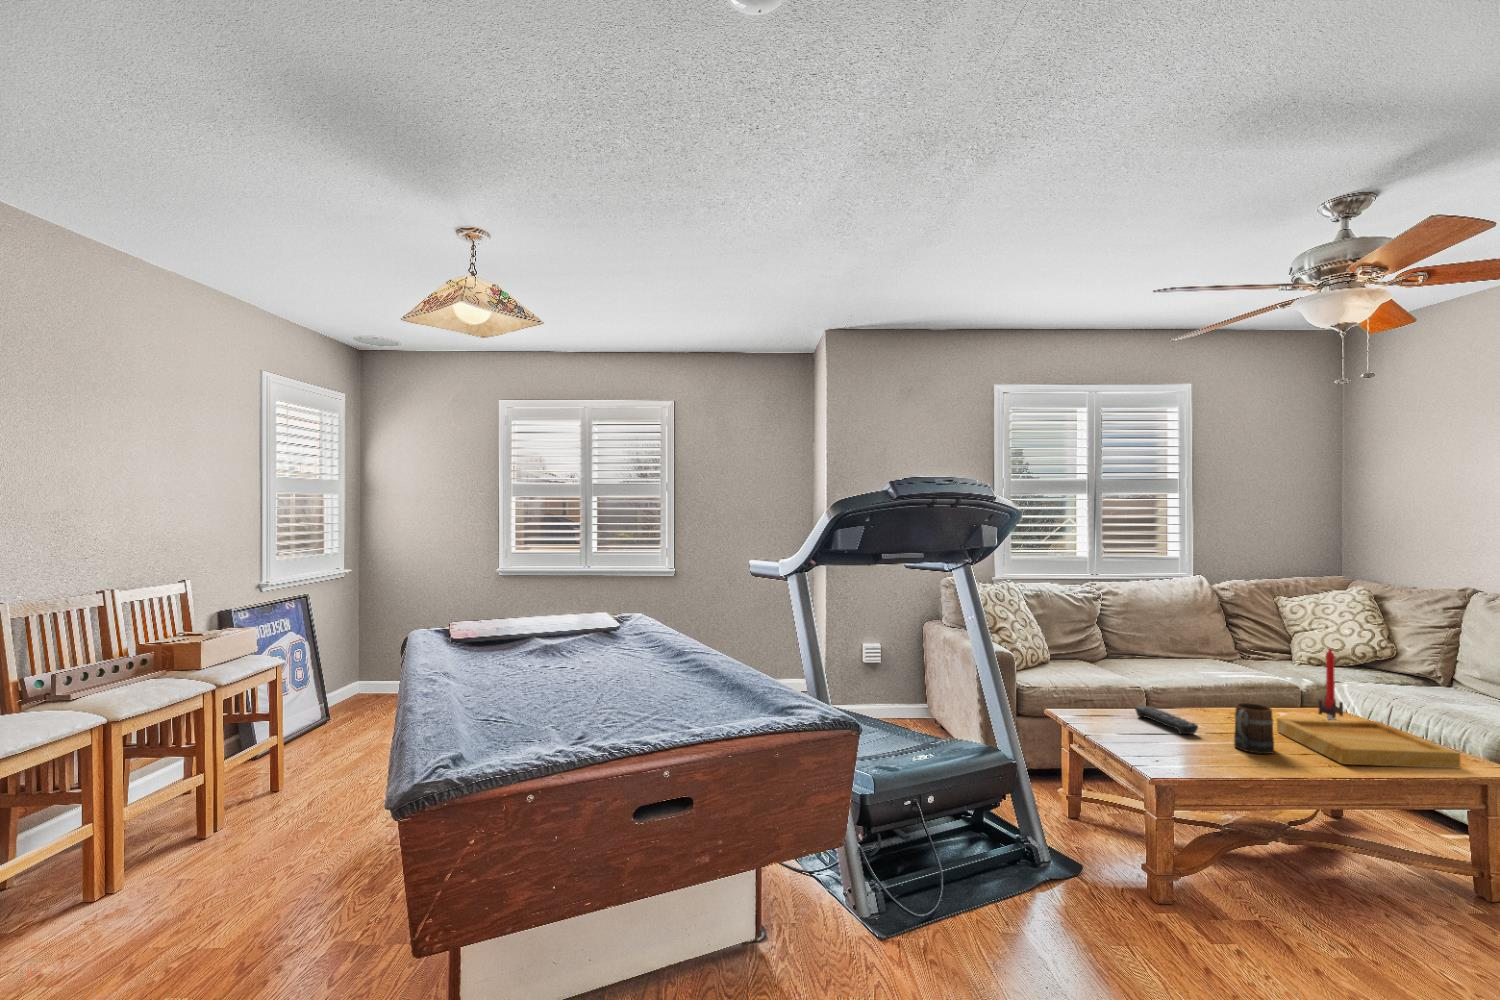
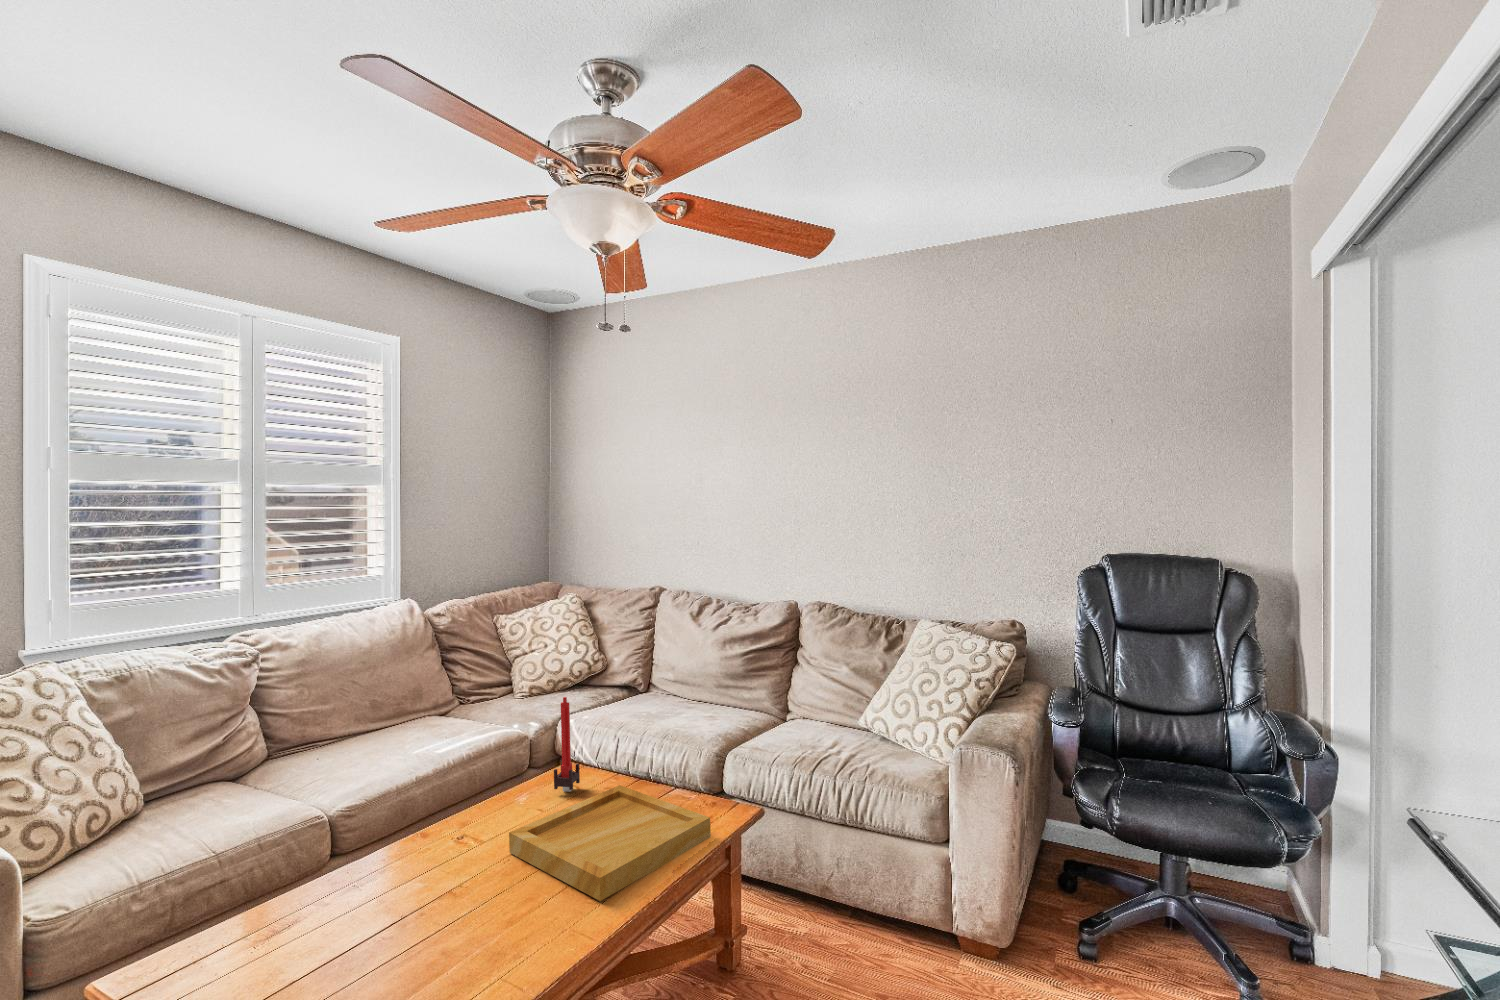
mug: present [1234,703,1274,754] -> none [450,838,511,940]
remote control: present [1135,706,1198,735] -> none [279,883,392,941]

